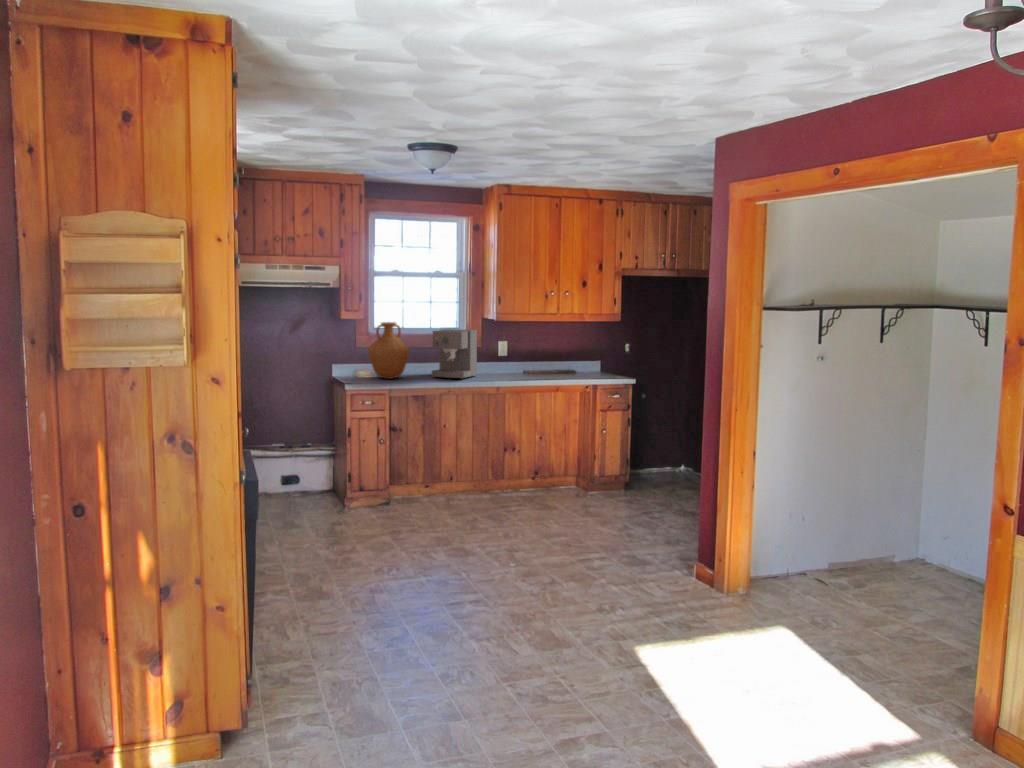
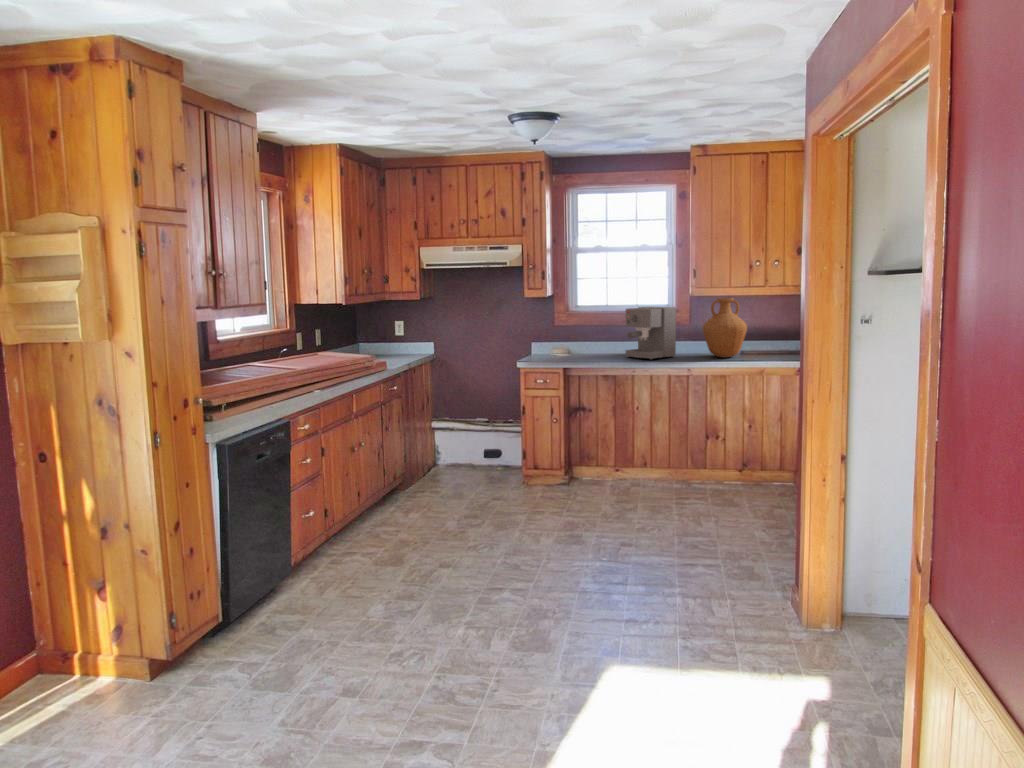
vase: present [368,322,409,379] -> present [703,298,747,358]

